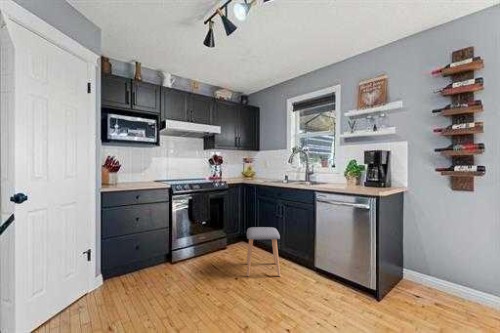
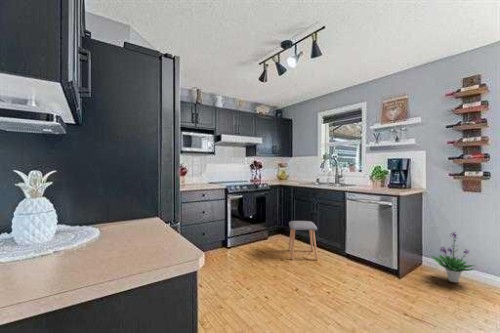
potted plant: none [415,239,468,303] -> present [432,232,474,282]

